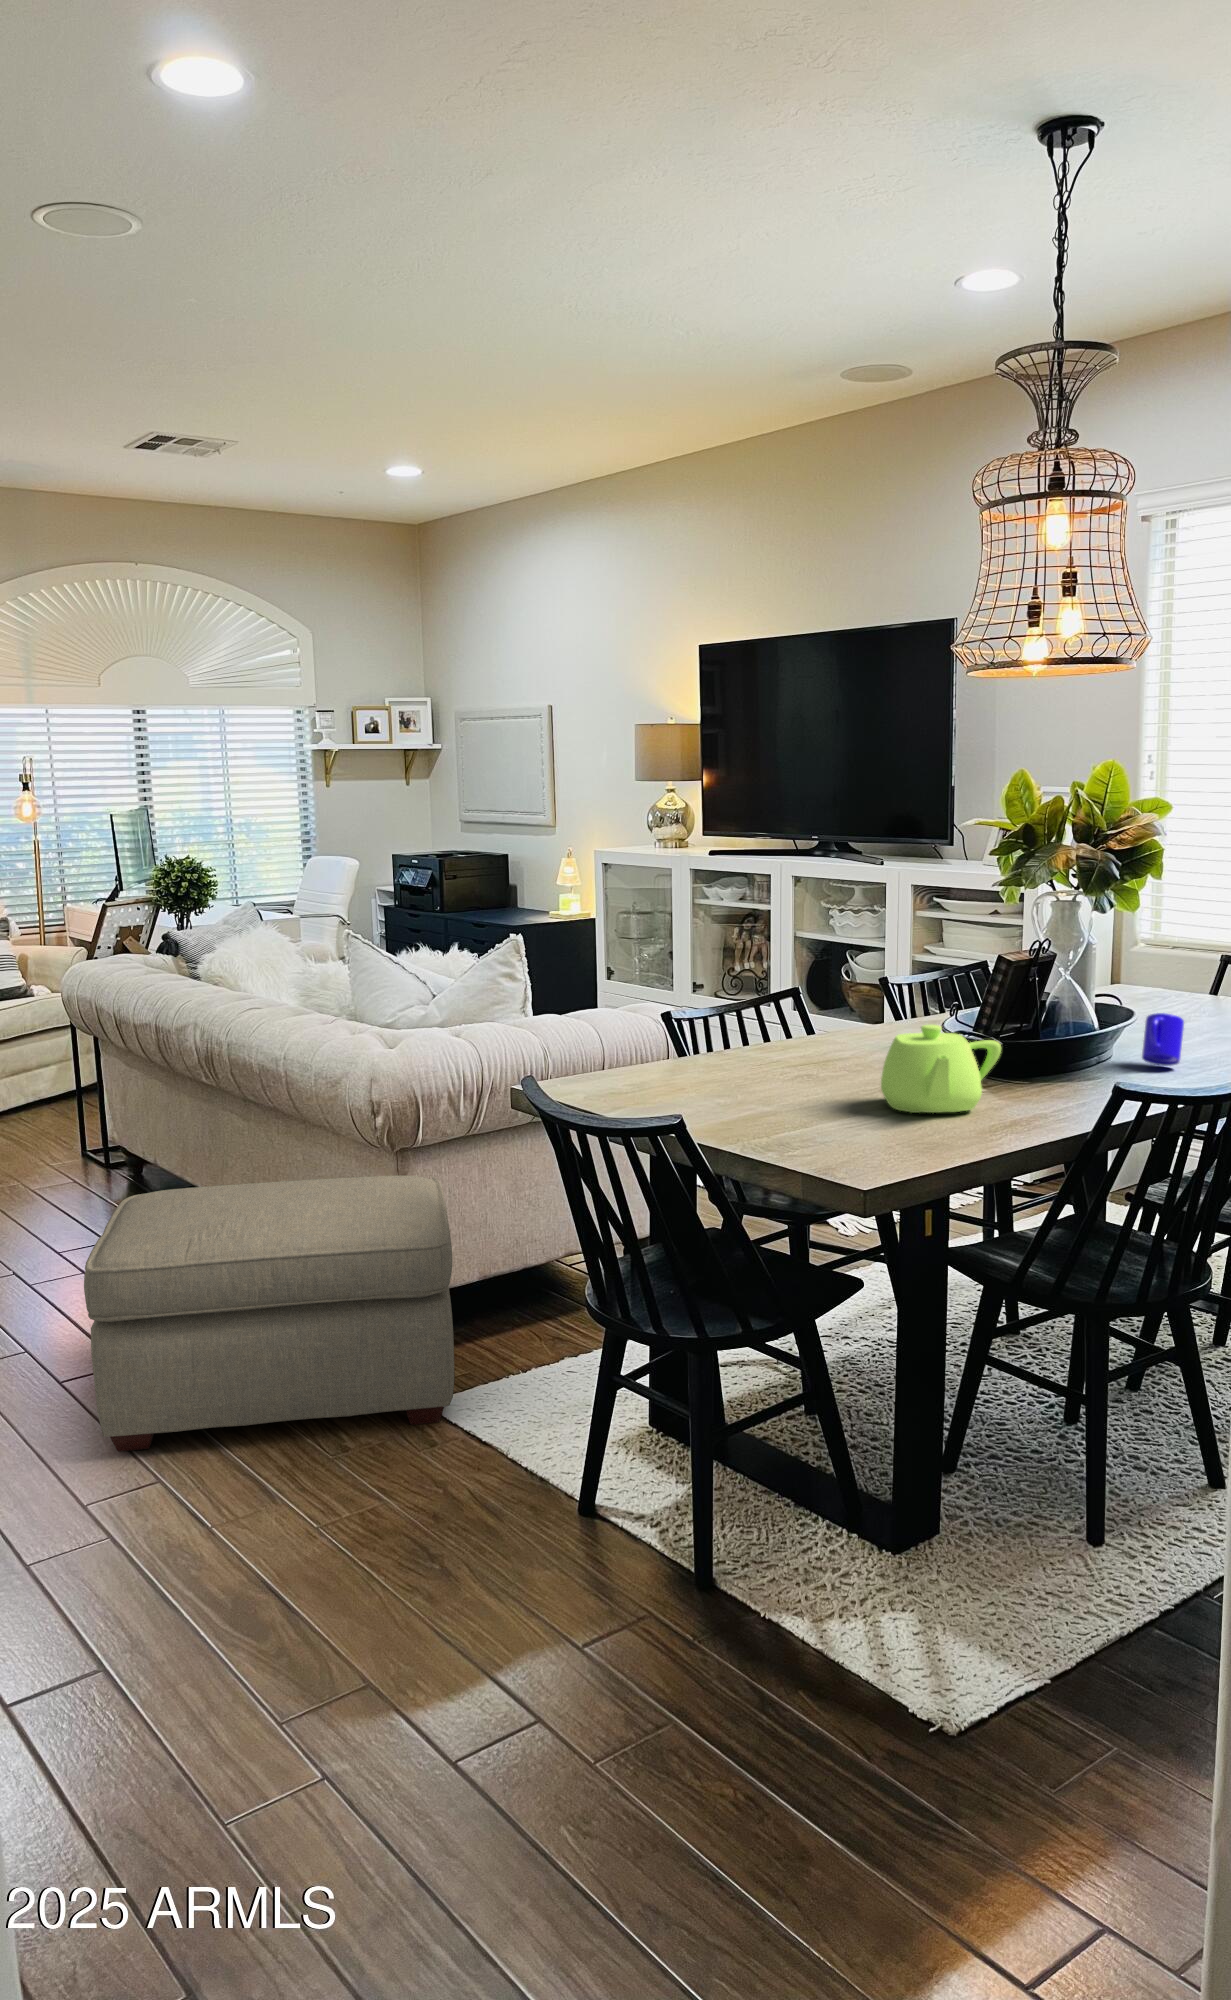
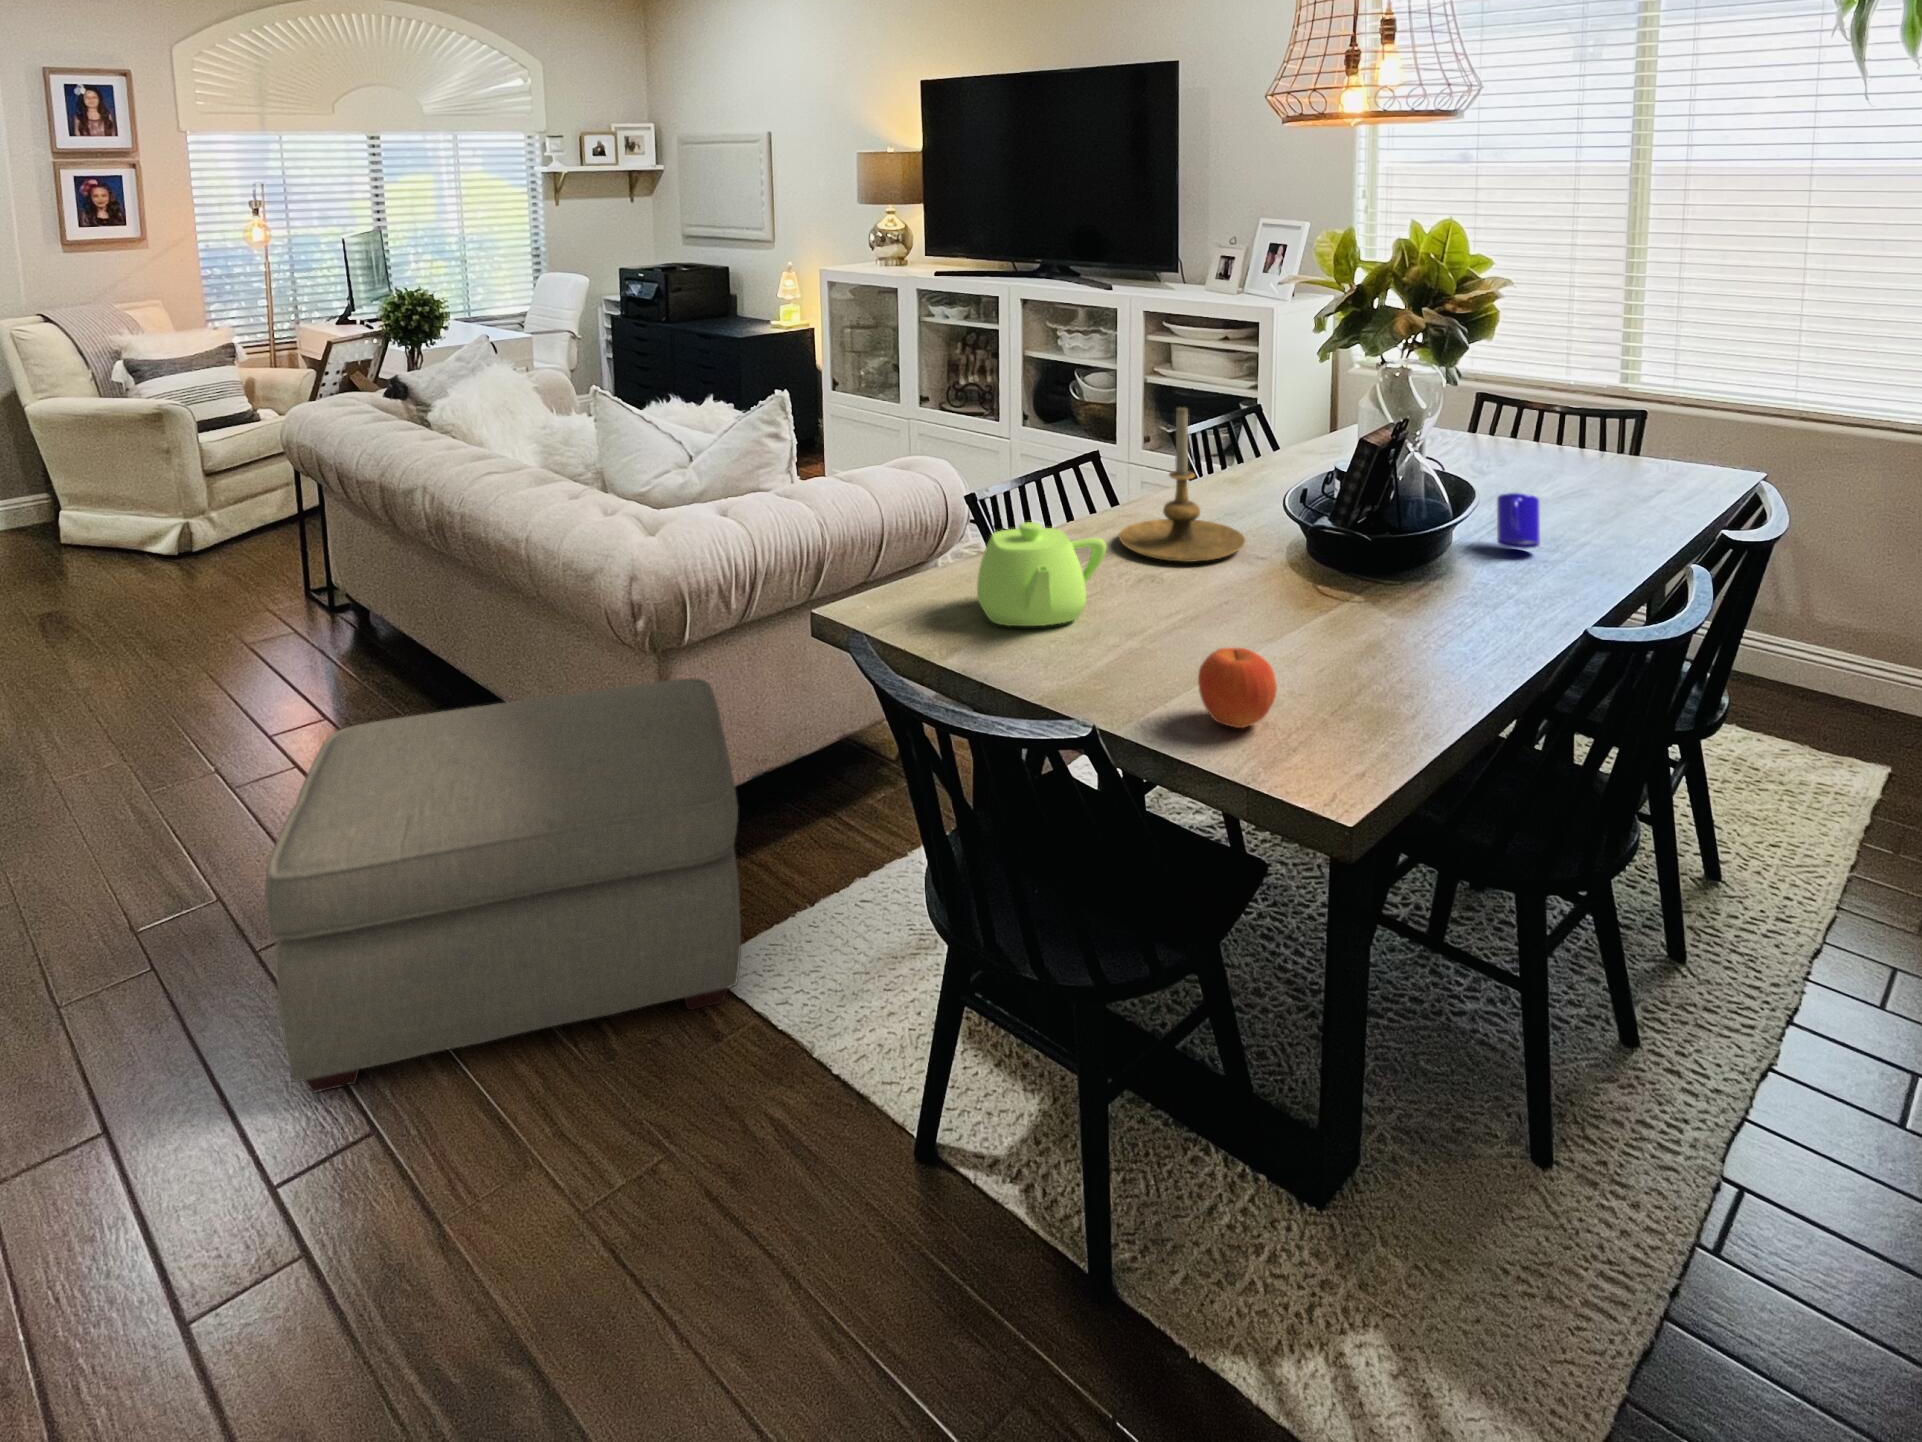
candle holder: none [794,931,909,1066] -> present [1119,407,1245,562]
teapot: present [881,1025,1001,1113] -> present [977,522,1106,626]
fruit: none [790,1087,853,1148] -> present [1198,648,1277,728]

